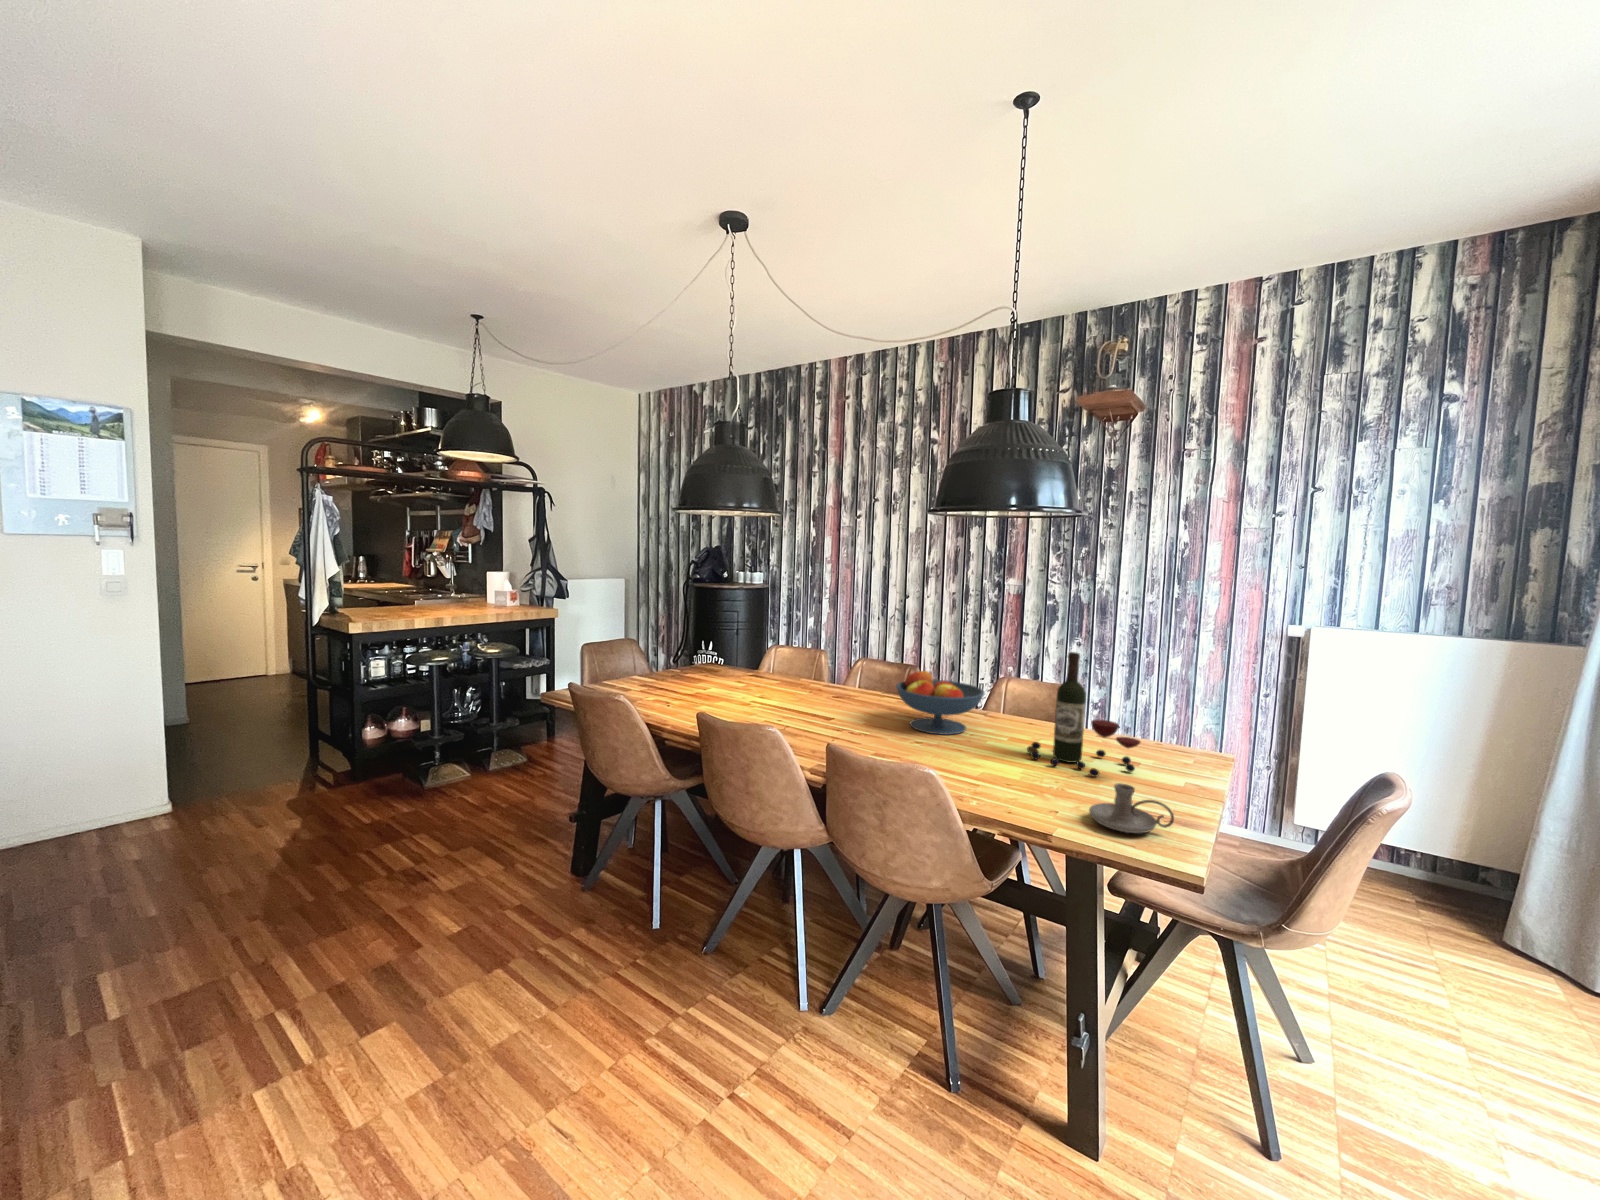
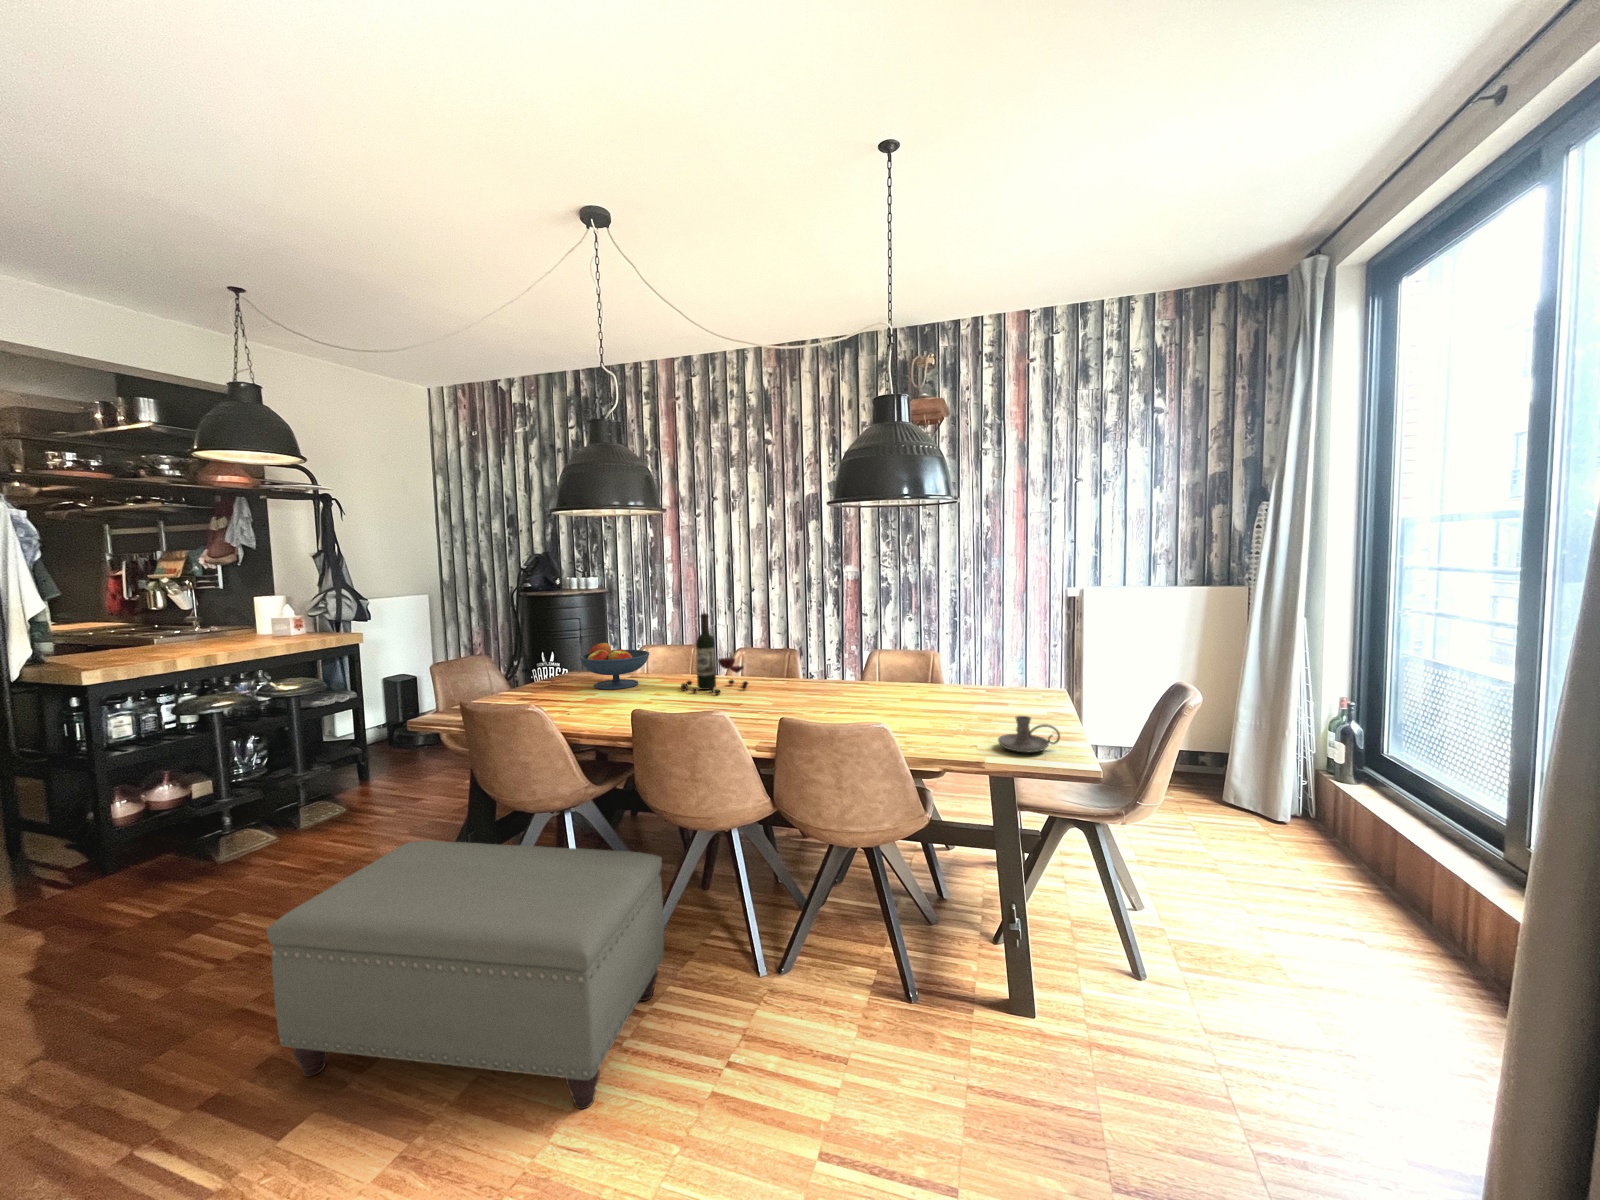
wine bottle: present [1027,652,1140,777] -> present [681,613,748,695]
fruit bowl: present [896,671,984,735] -> present [580,643,649,690]
ottoman: none [379,801,712,1097] -> present [266,841,664,1109]

